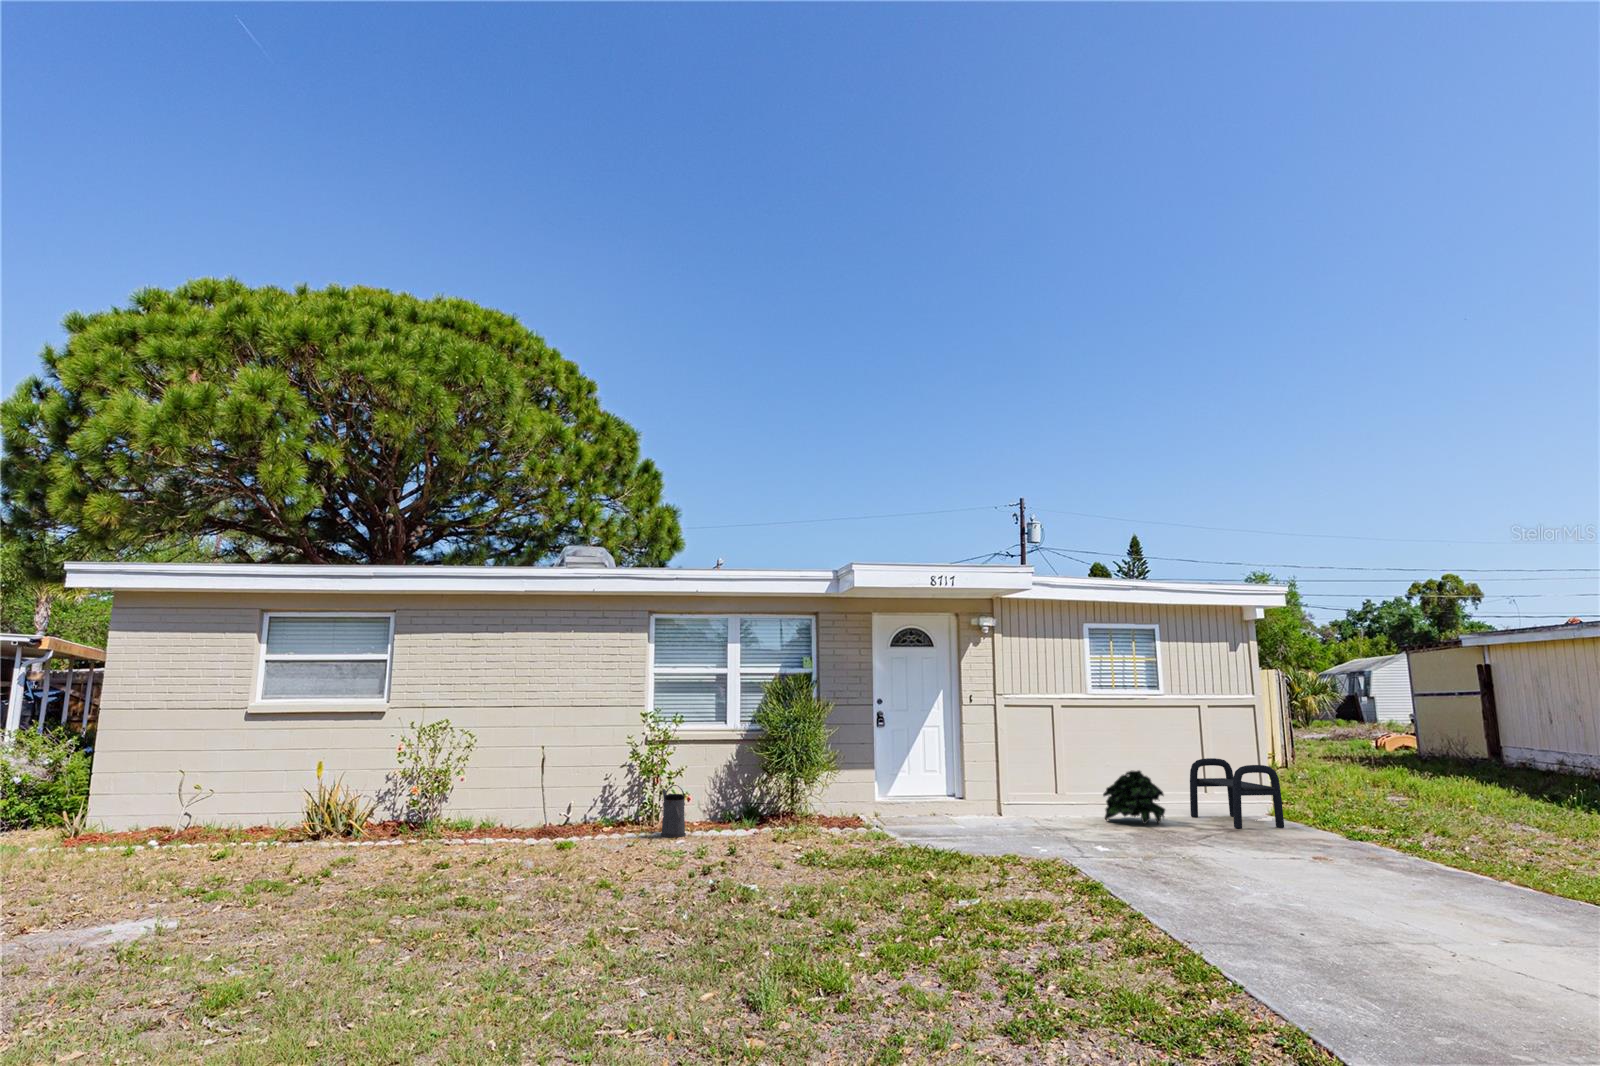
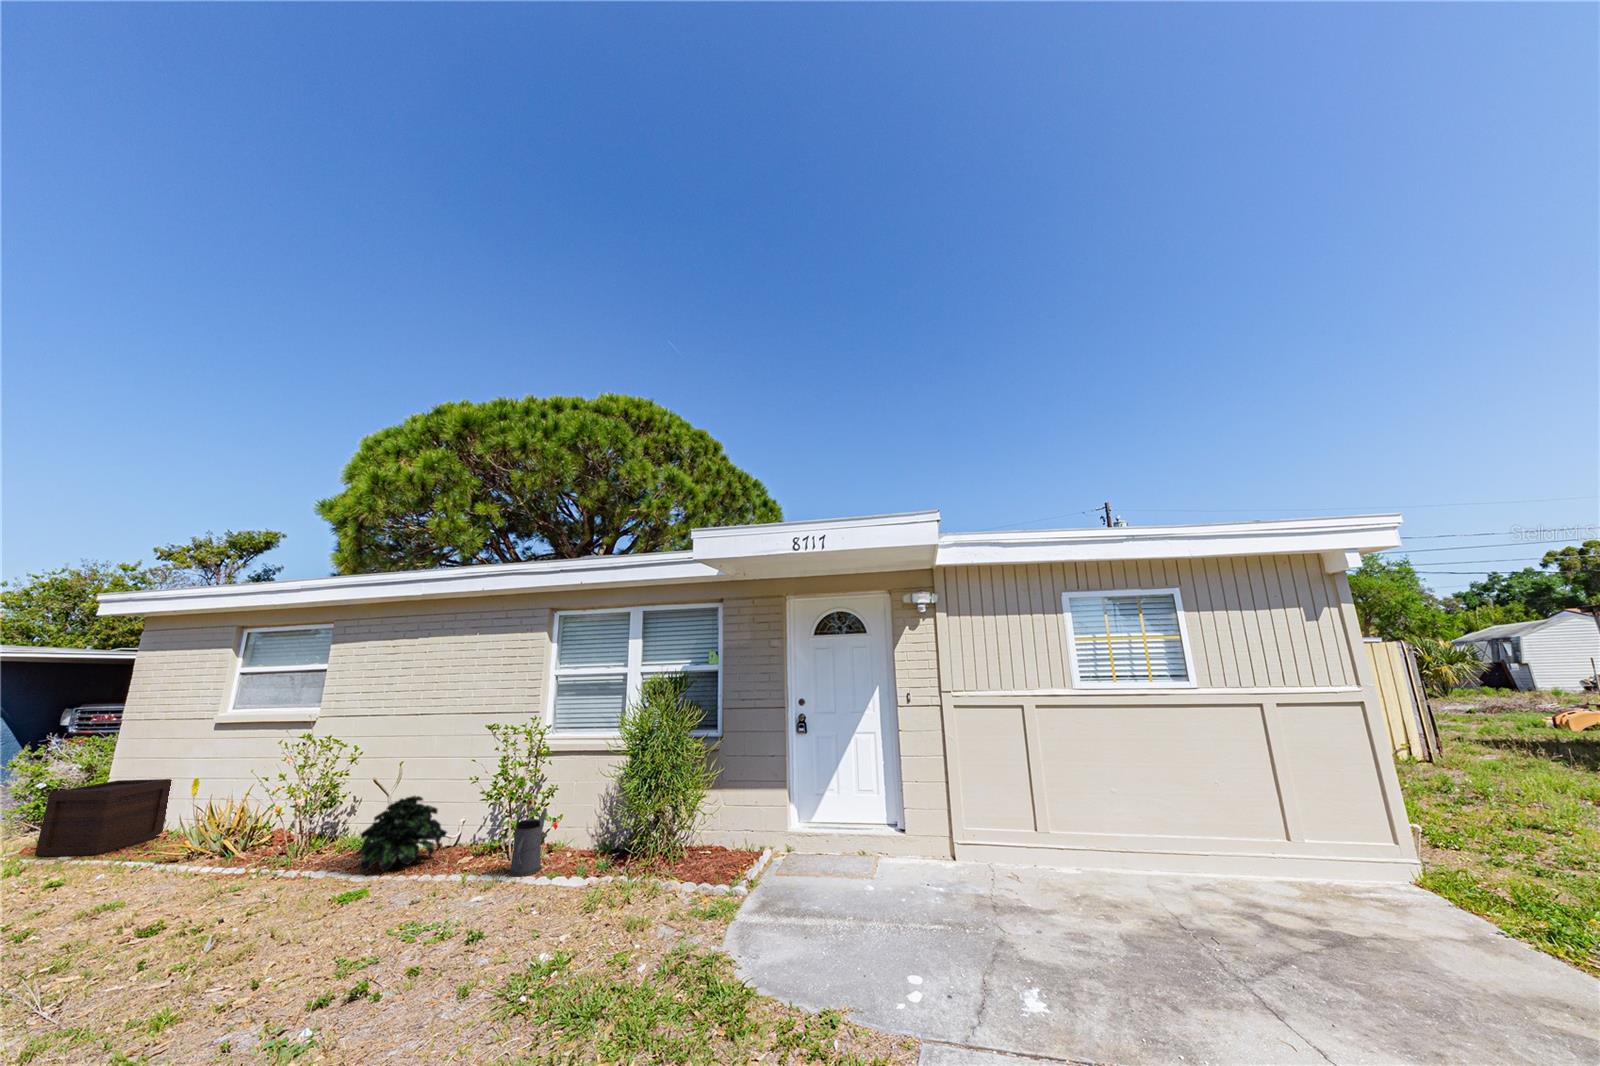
bench: present [1190,758,1284,829] -> none [1255,783,1451,927]
potted plant: present [1103,770,1165,824] -> present [355,796,447,871]
wooden crate: none [88,773,190,849] -> present [35,779,172,857]

